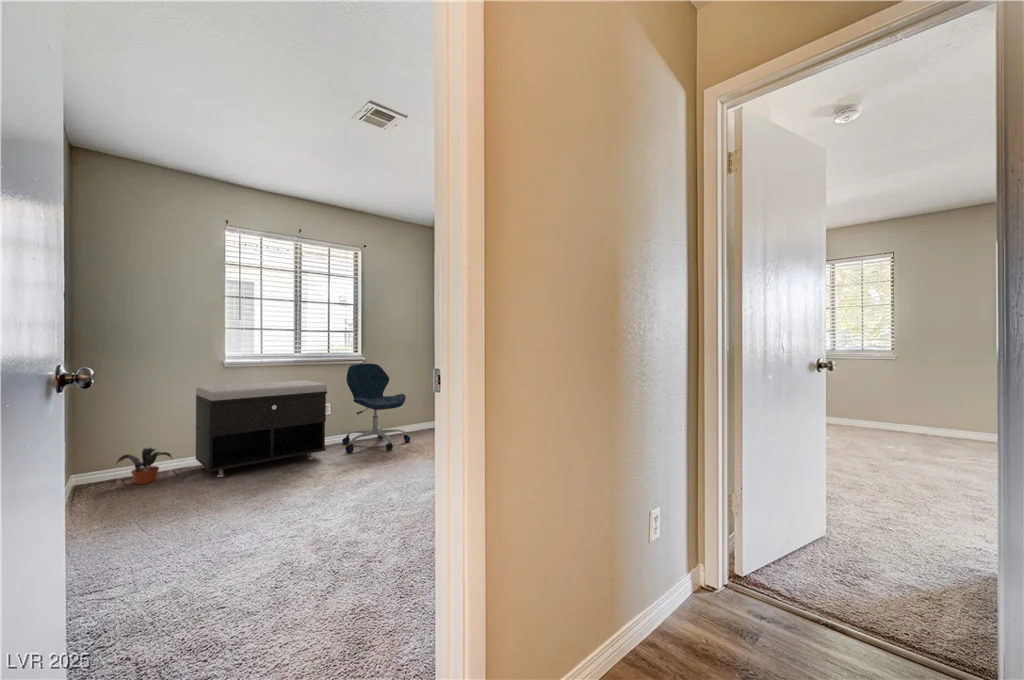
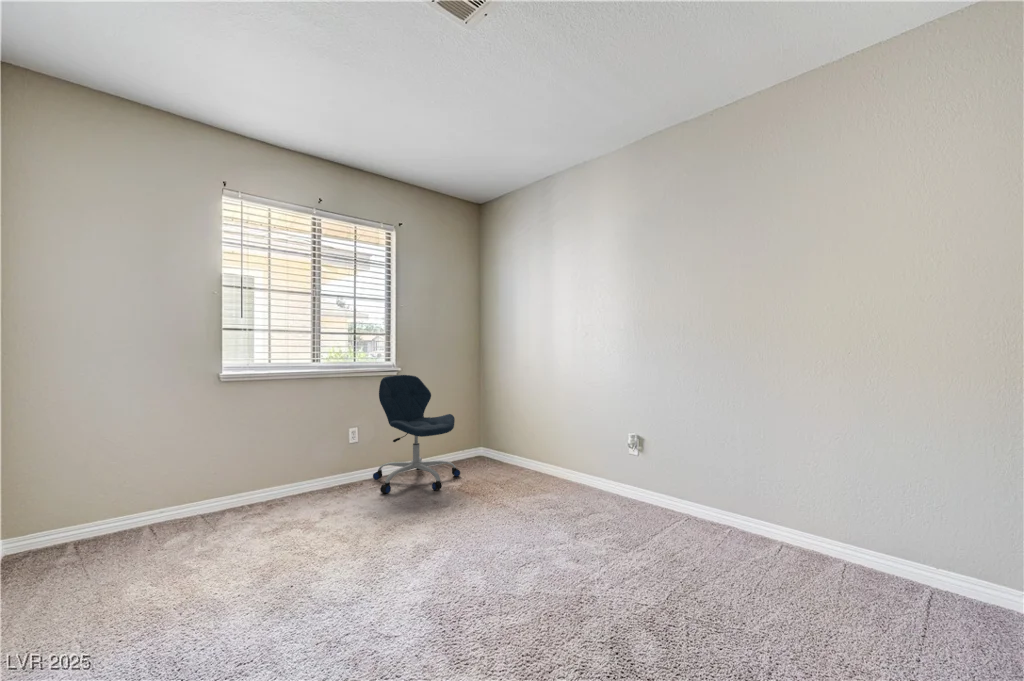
storage bench: present [196,380,327,477] -> none [181,398,358,538]
potted plant: present [117,448,171,484] -> none [65,495,147,551]

